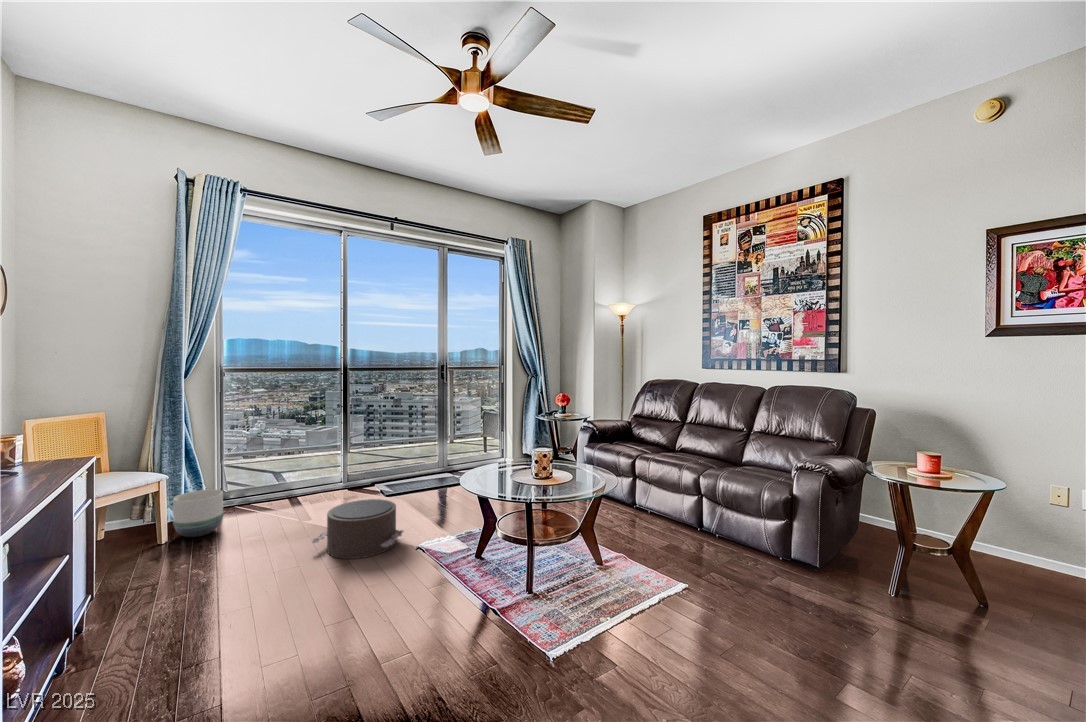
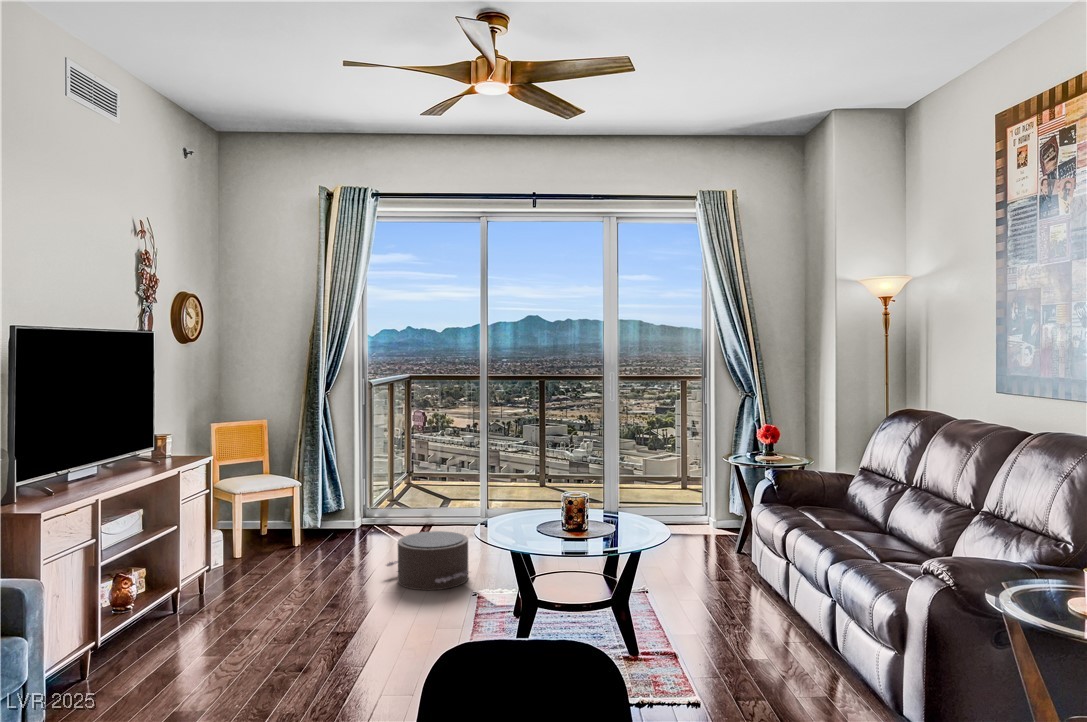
planter: present [173,489,223,537] -> none [306,501,346,544]

